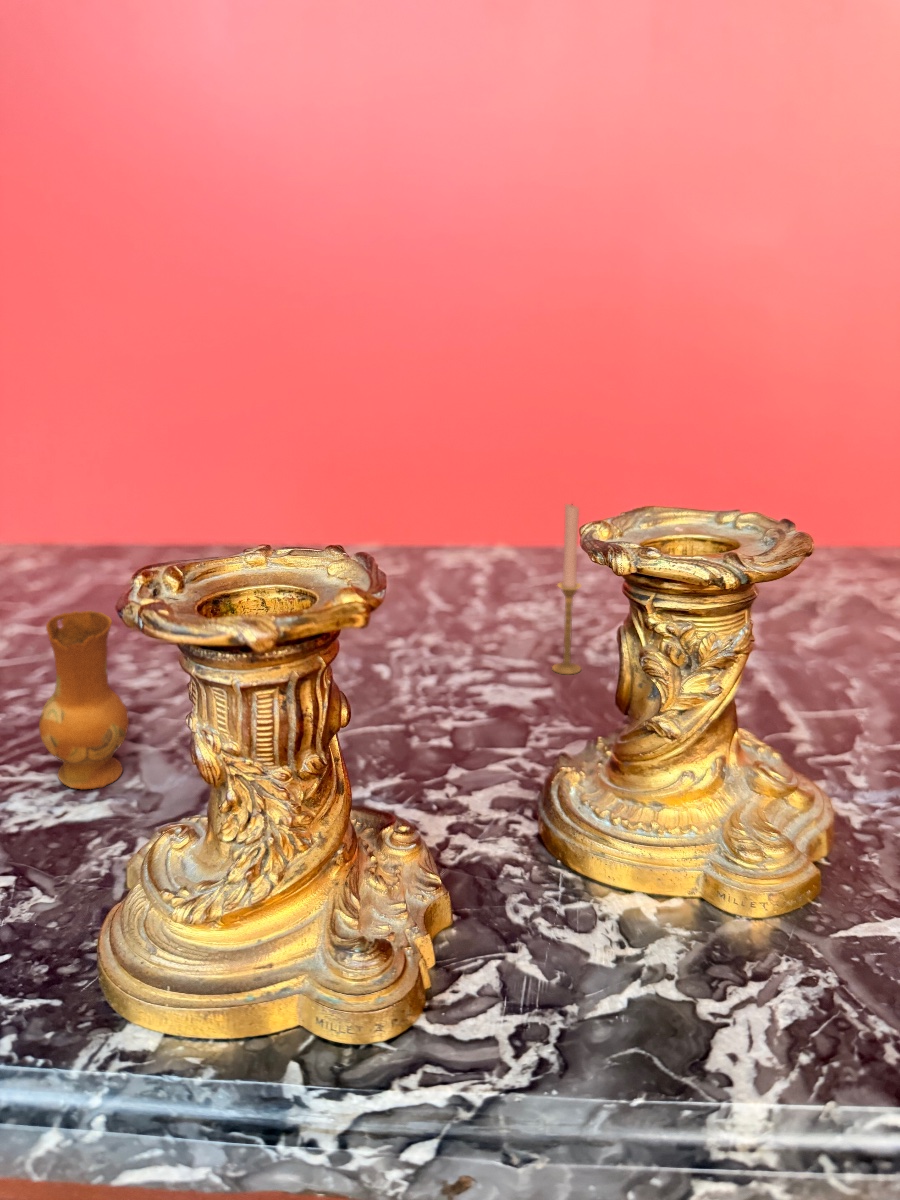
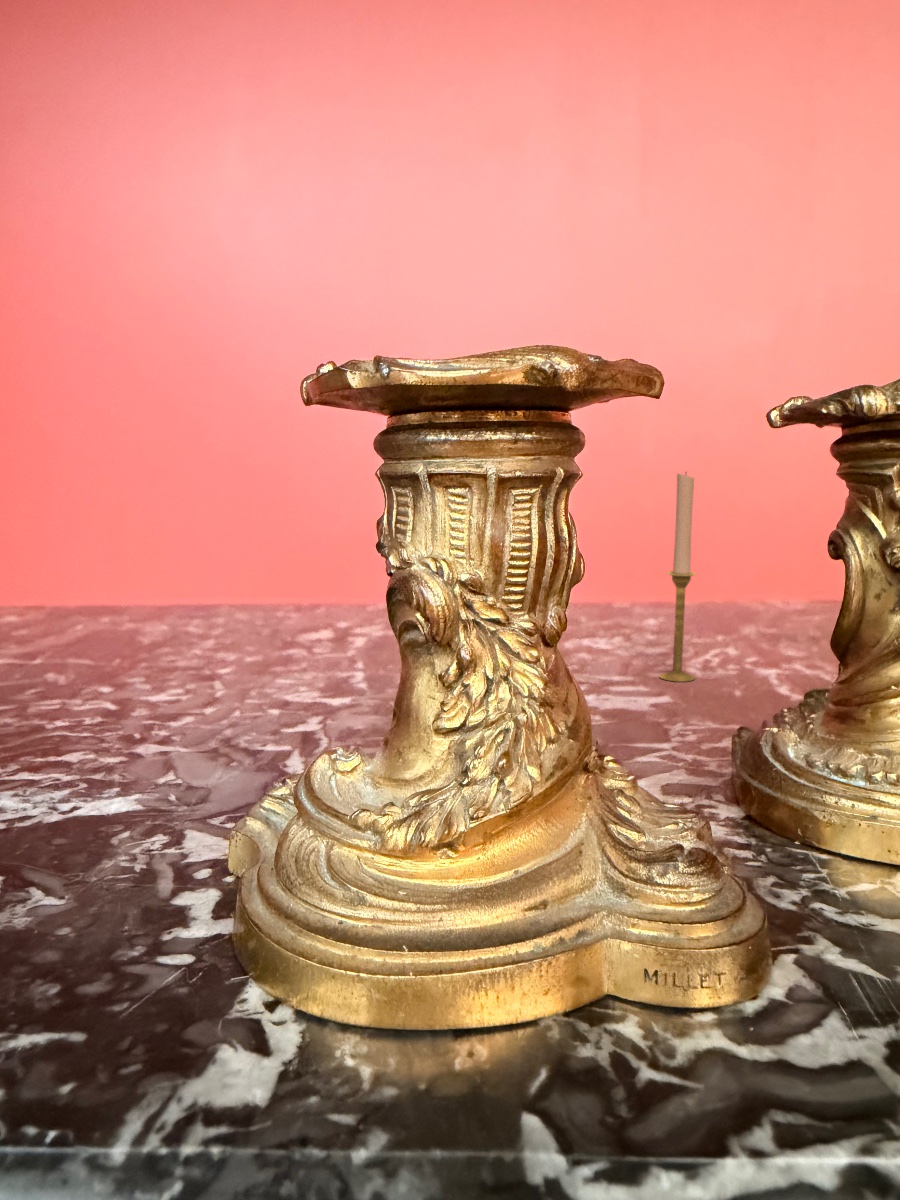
ceramic jug: present [39,611,129,790] -> none [43,539,164,784]

